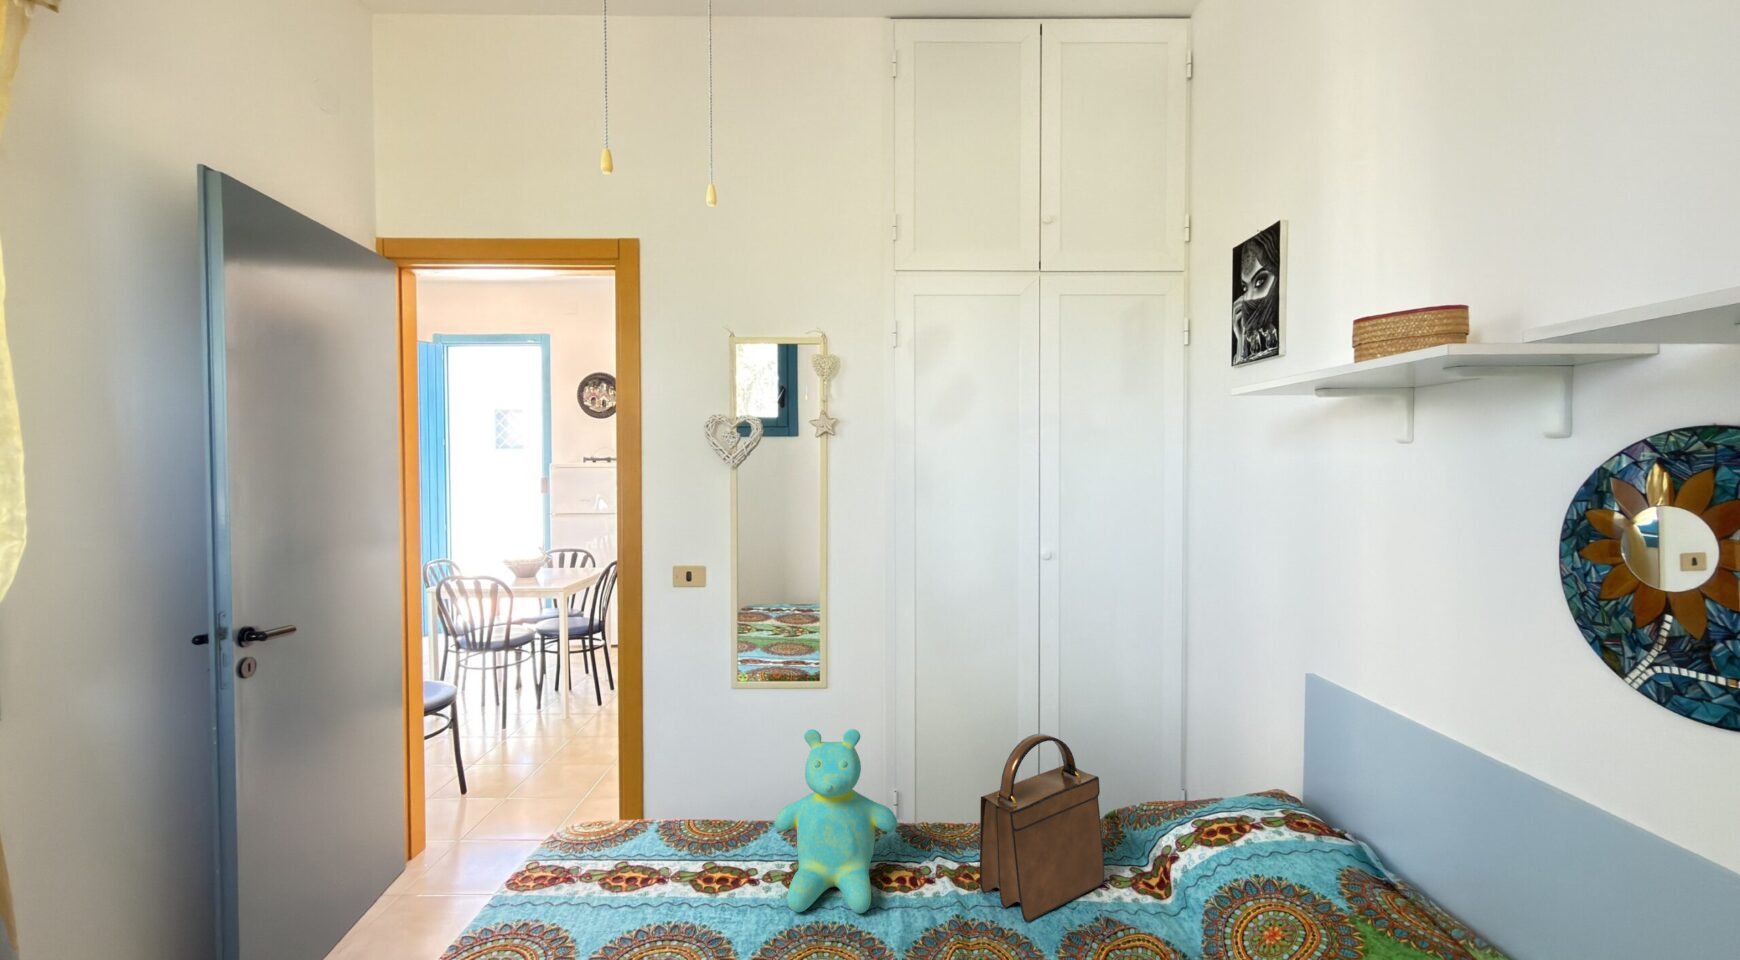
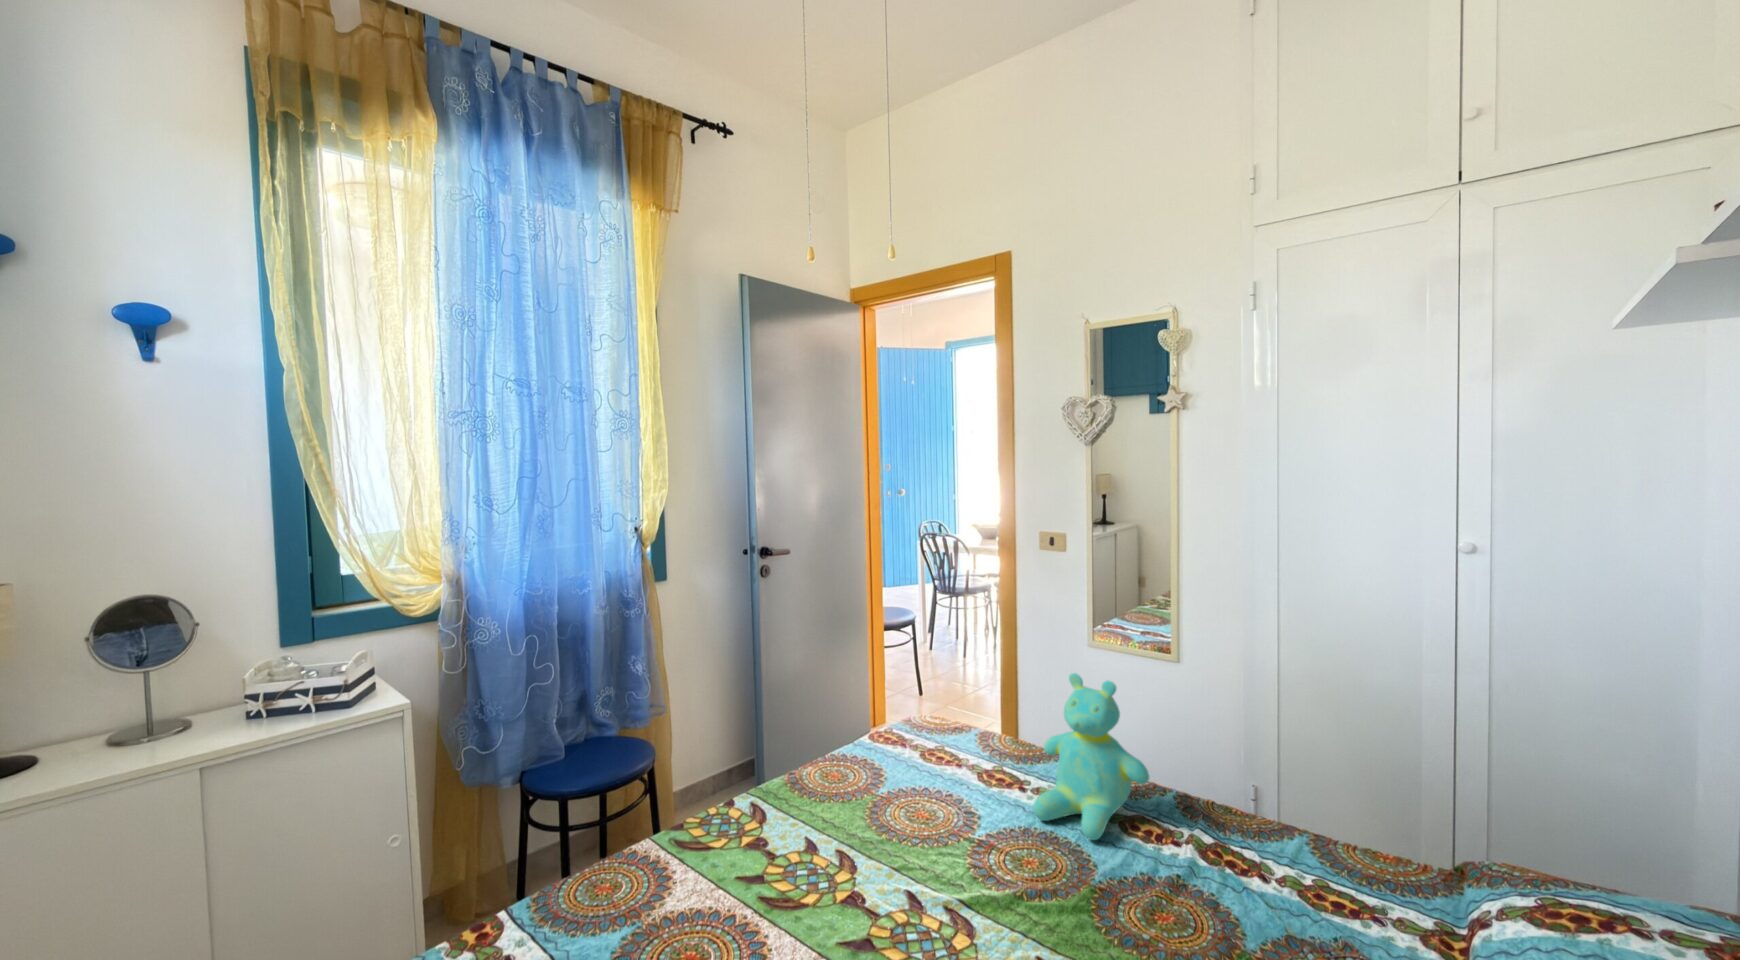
handbag: present [980,734,1104,922] -> none [1219,727,1382,918]

